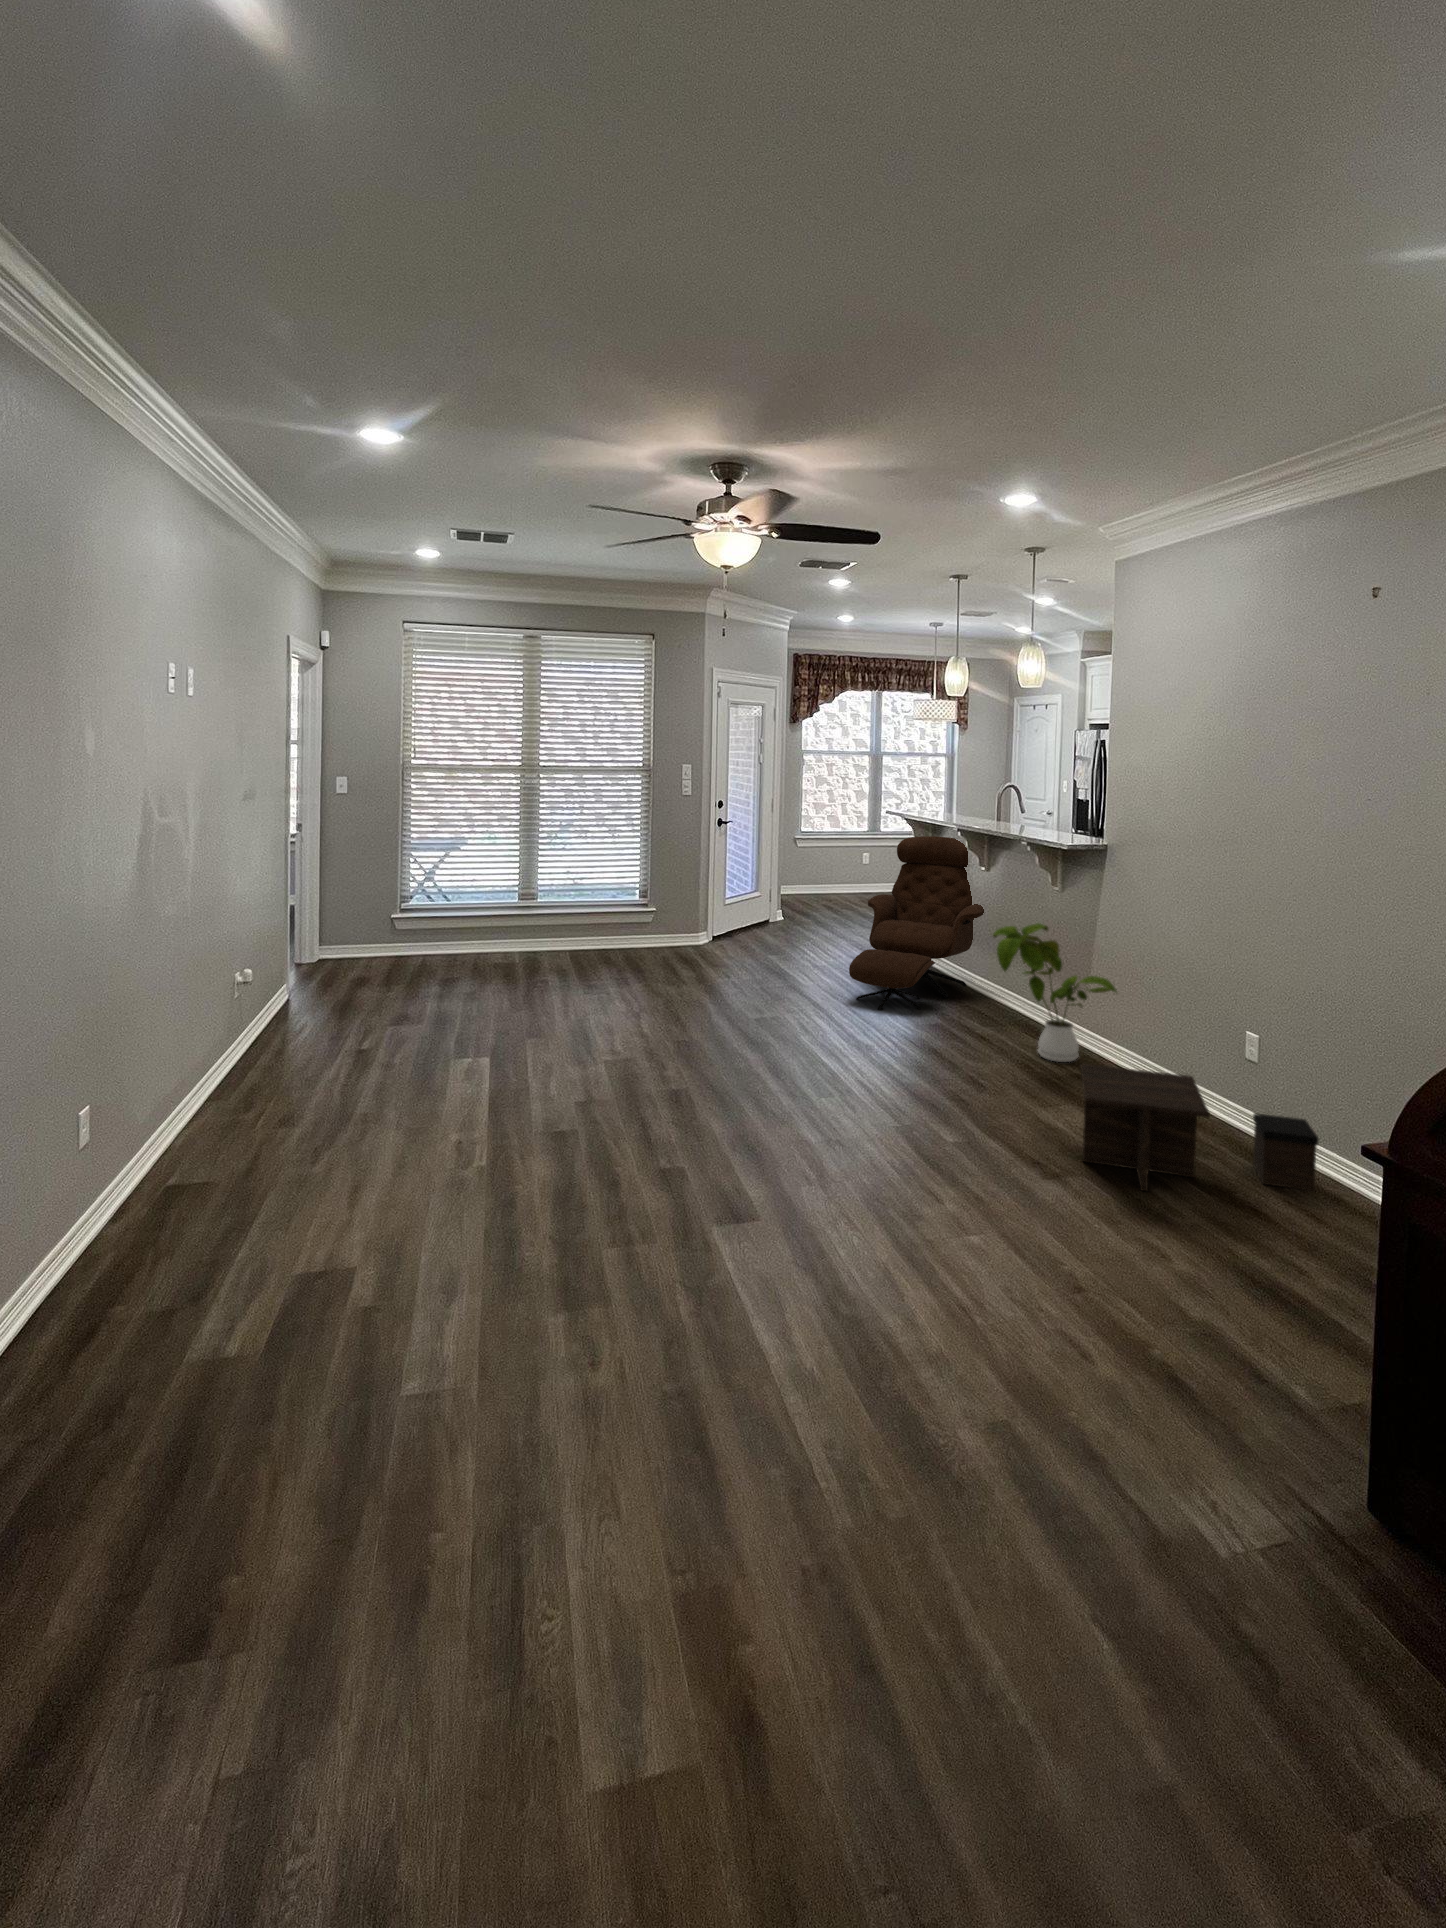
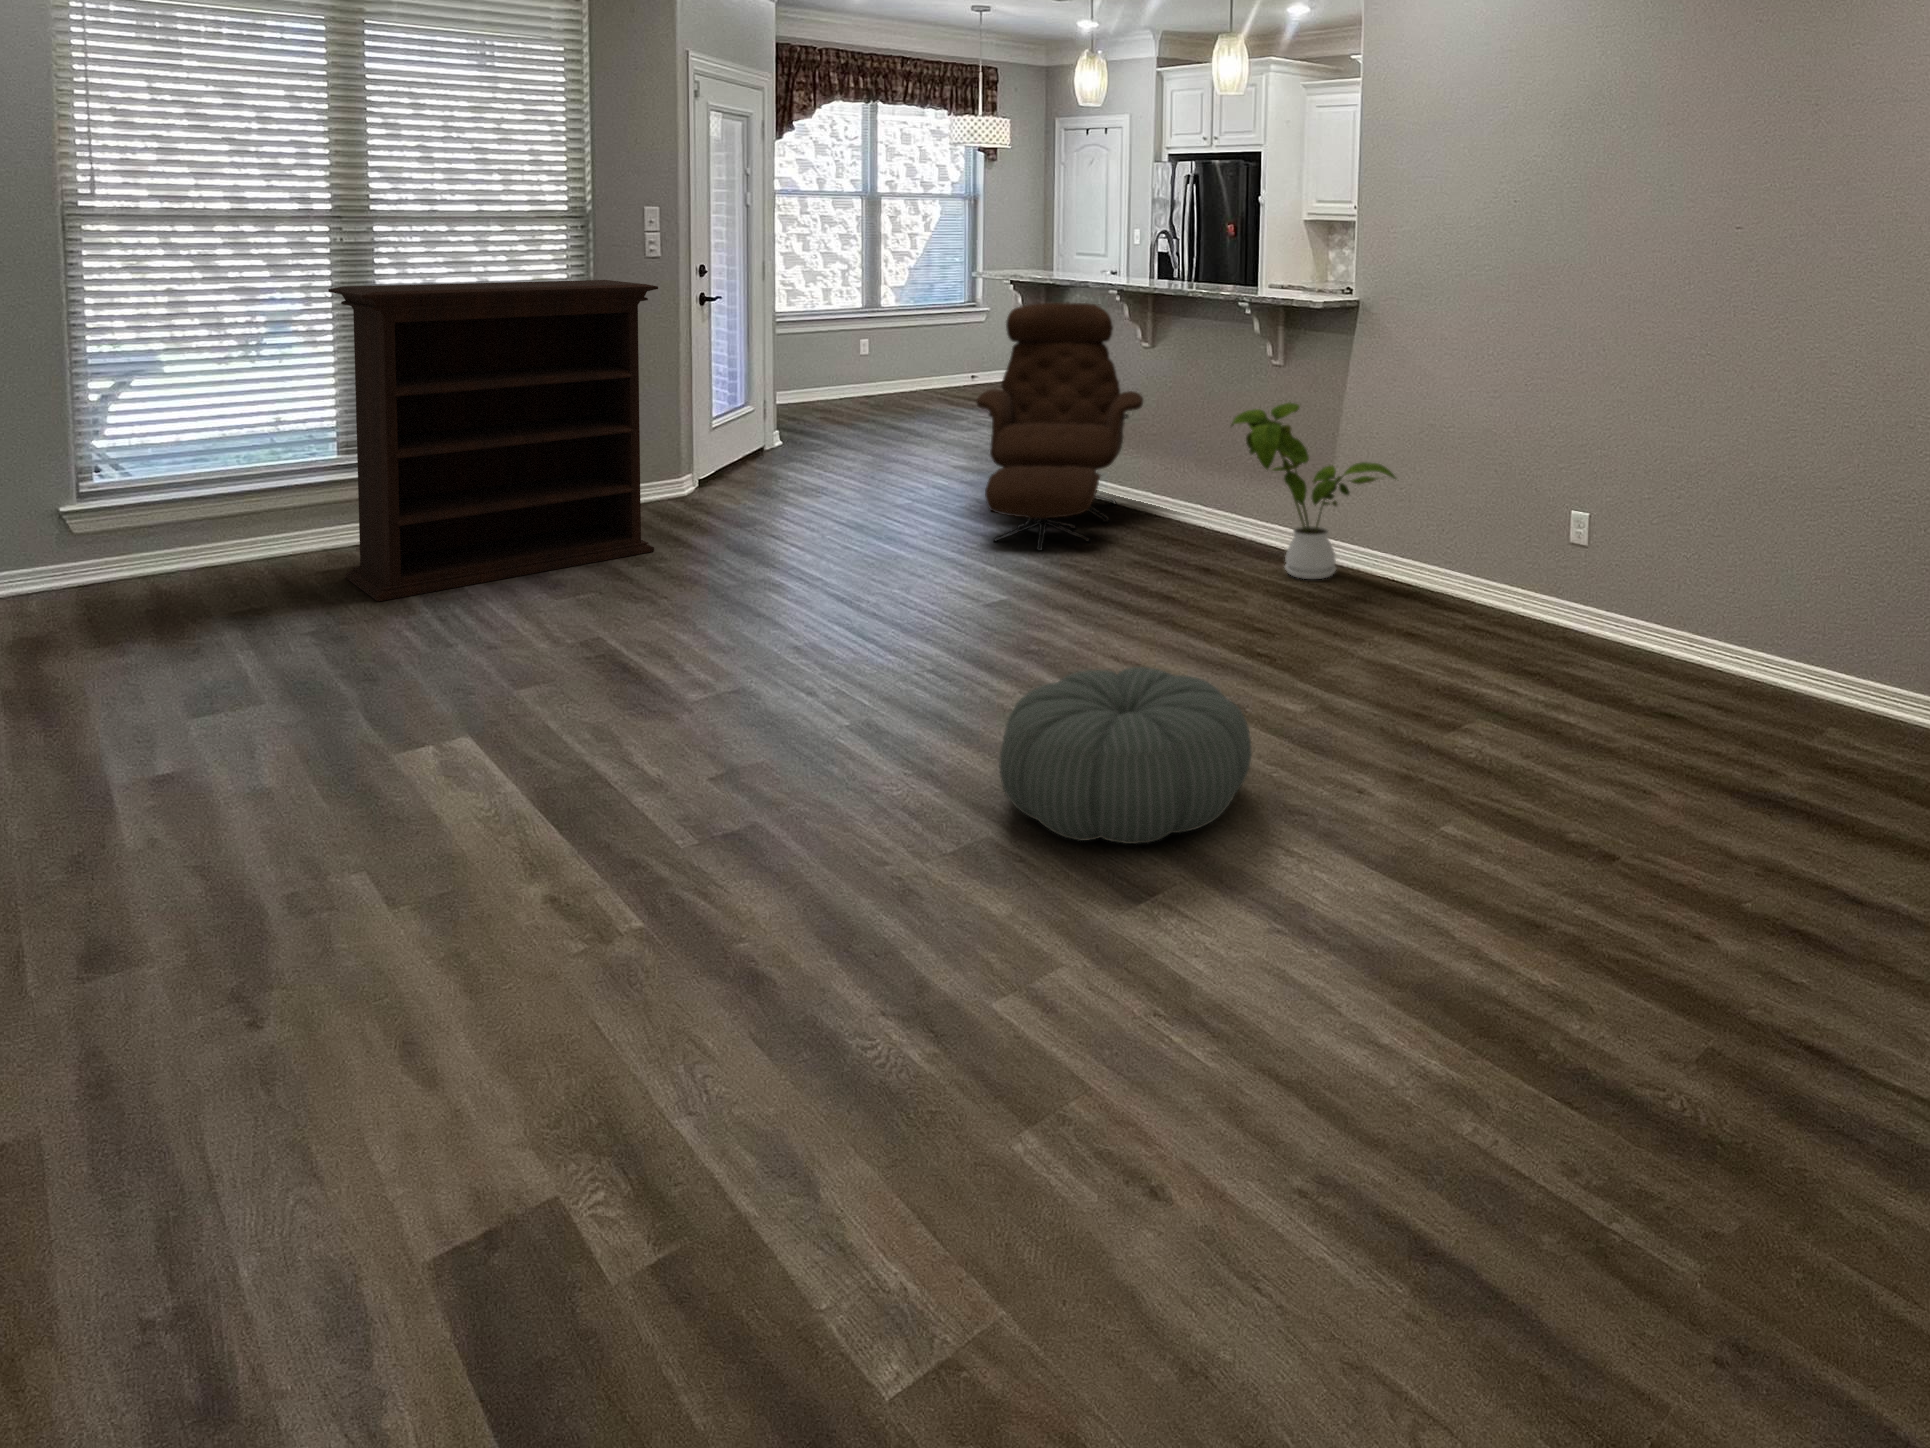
bookshelf: none [505,809,666,983] -> present [328,280,658,602]
coffee table: present [1081,1064,1319,1191] -> none [1434,562,1698,708]
pouf: none [685,1085,849,1201] -> present [999,667,1252,844]

